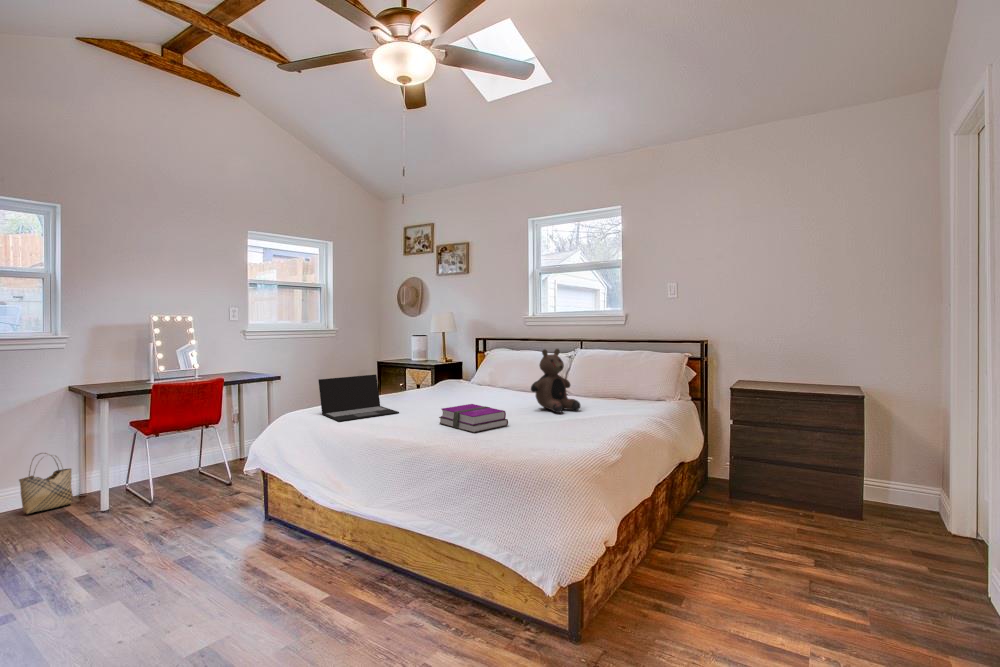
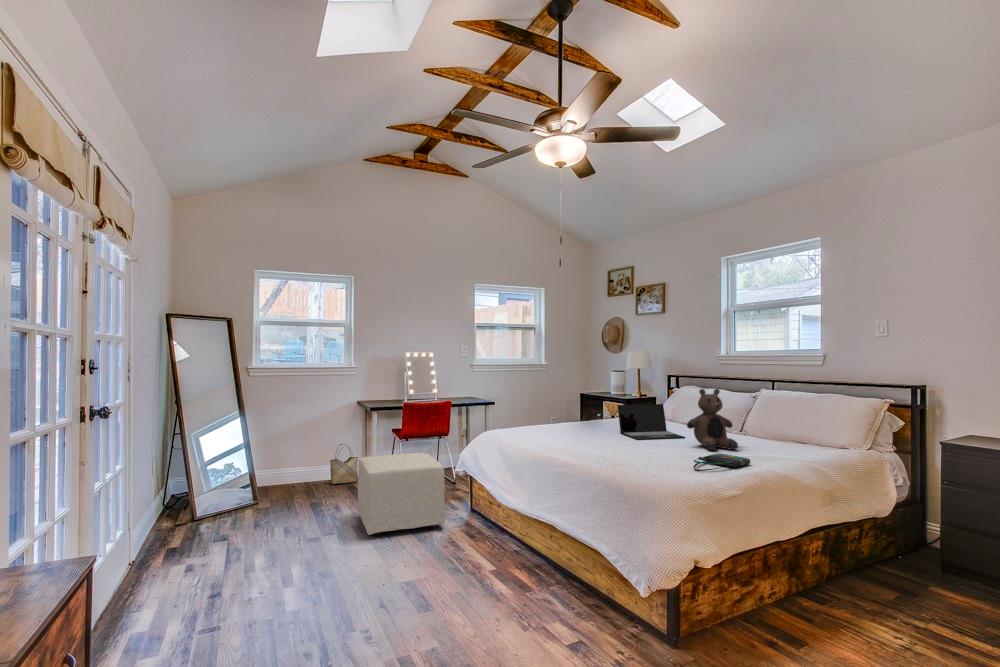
laptop: present [318,374,399,422] -> present [618,404,685,440]
hardback book: present [439,404,508,433] -> none [593,434,652,457]
tote bag: none [560,416,608,439] -> present [694,453,750,471]
ottoman: none [82,453,235,588] -> present [358,453,445,536]

